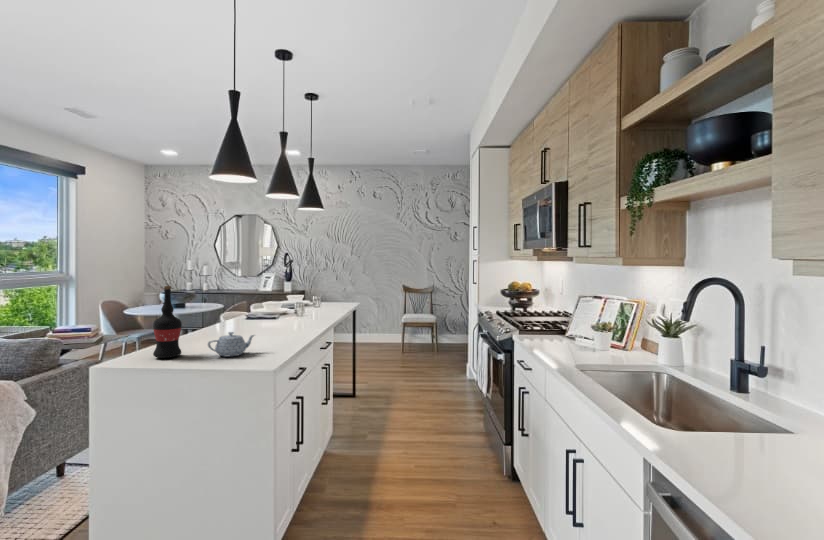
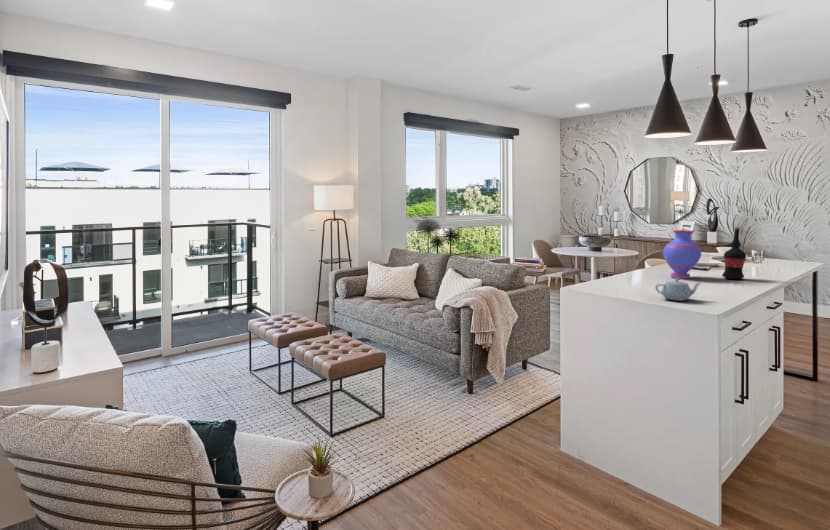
vase: none [228,281,264,330] -> present [663,230,702,279]
wine bottle: present [153,286,182,358] -> present [722,227,746,279]

